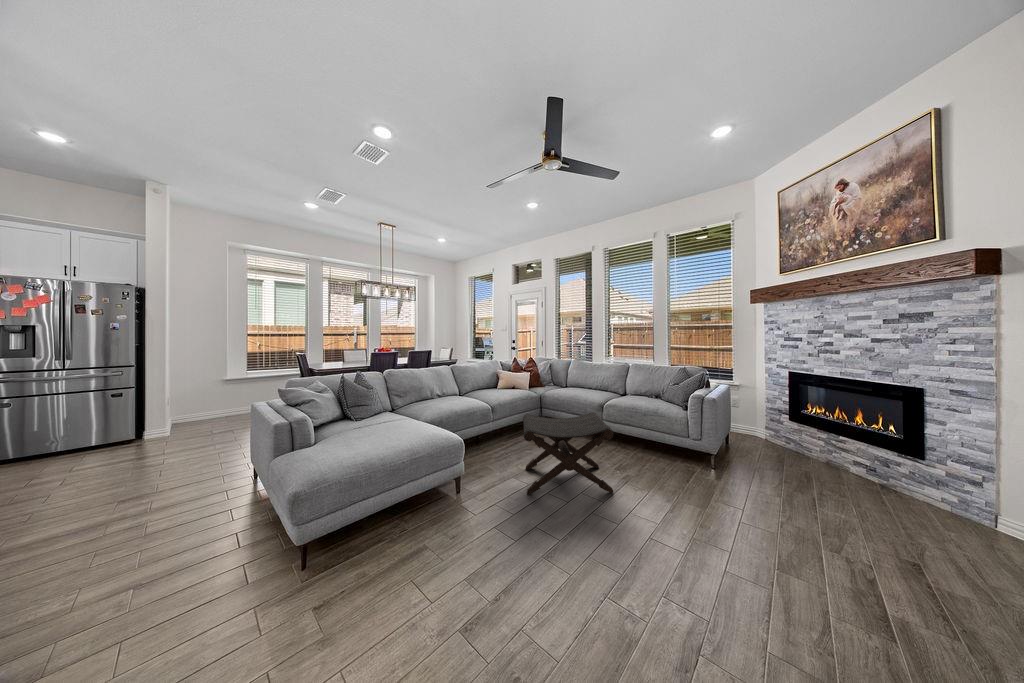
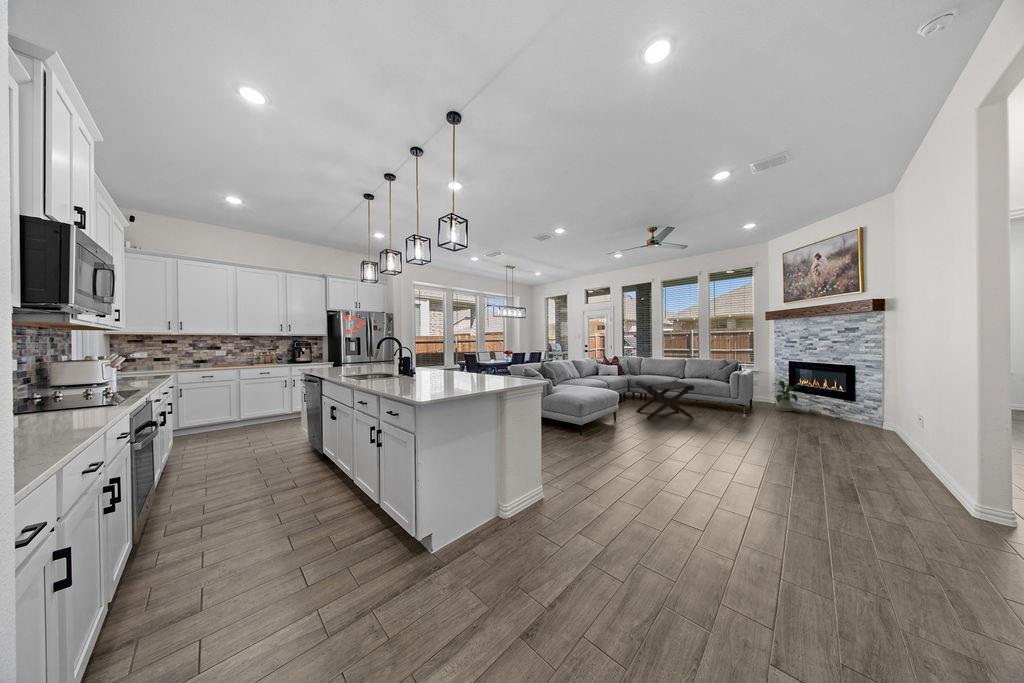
house plant: none [758,409,810,463] -> present [773,381,798,411]

